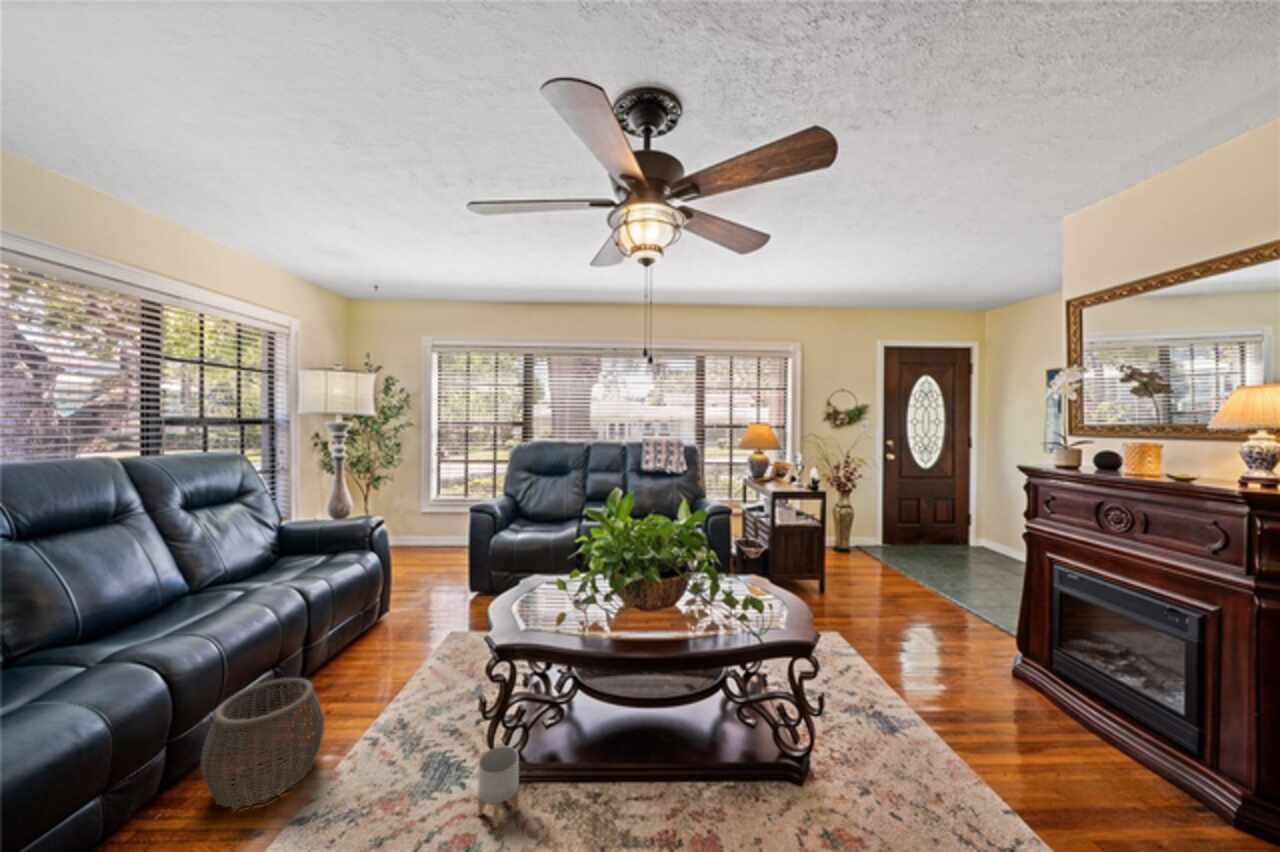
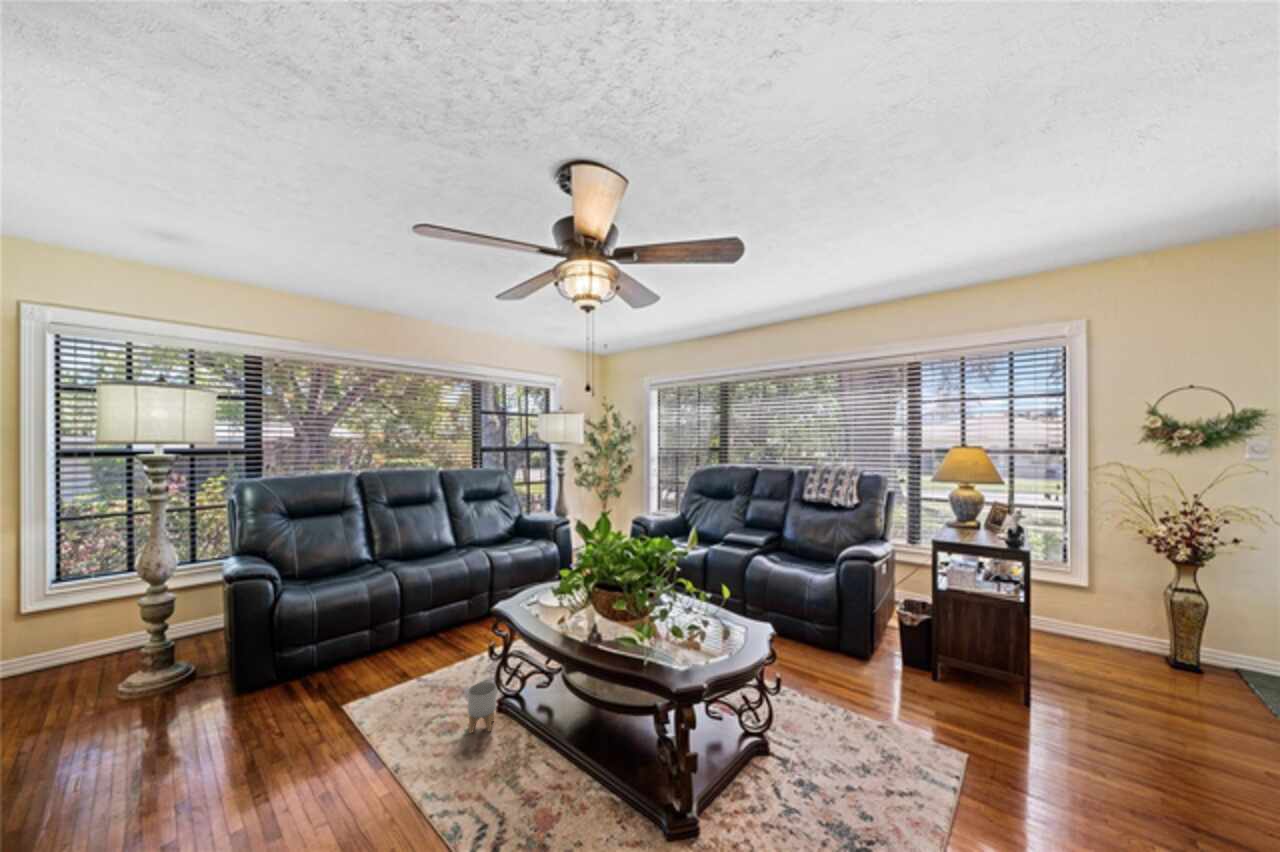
woven basket: present [201,678,324,809] -> none [400,604,461,669]

